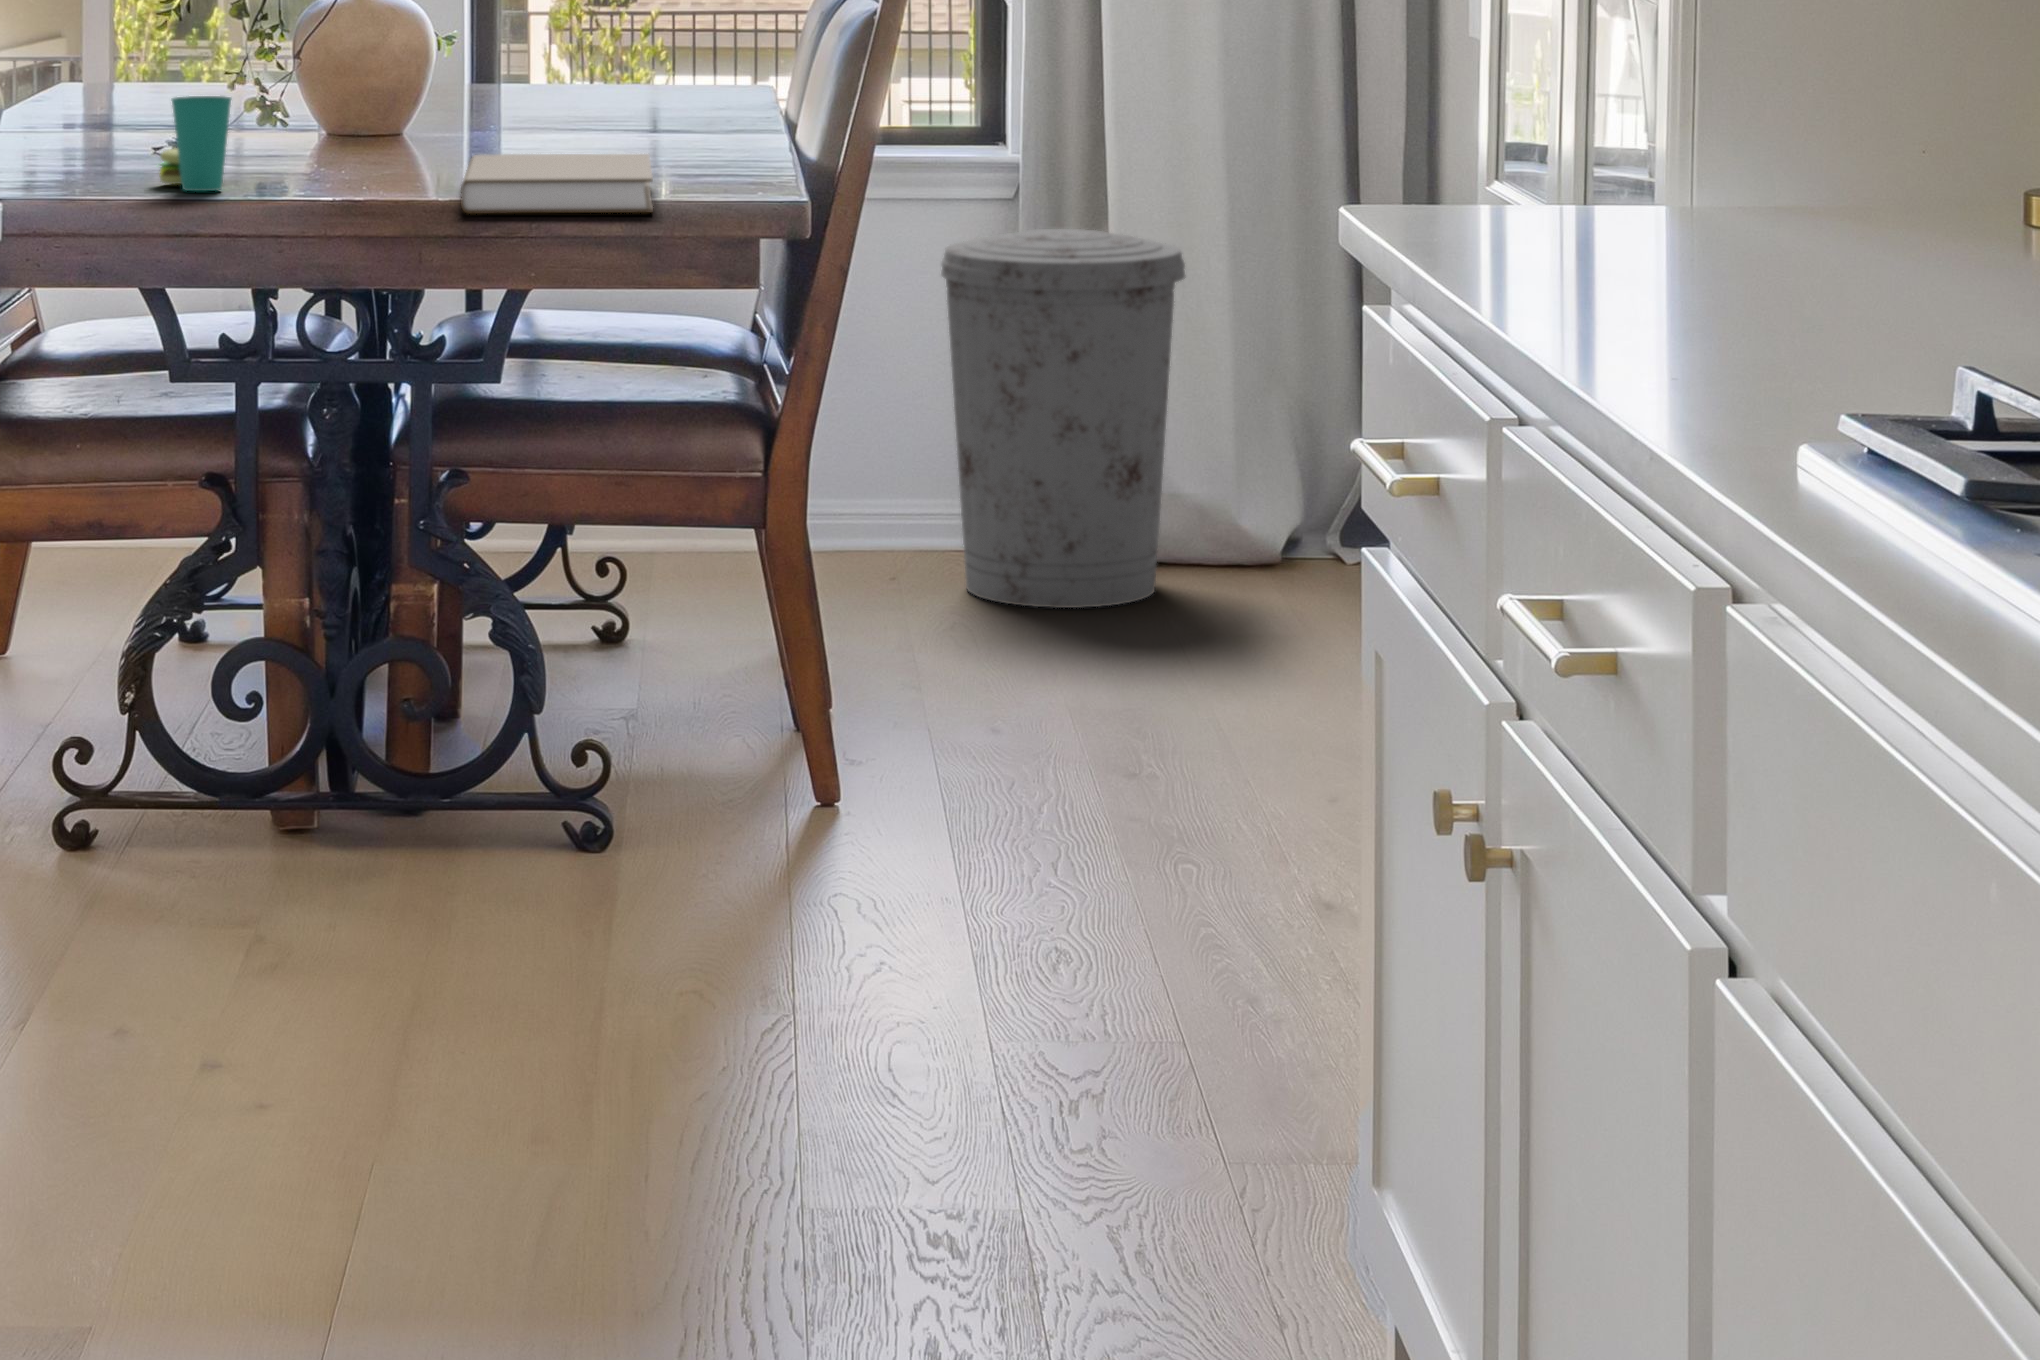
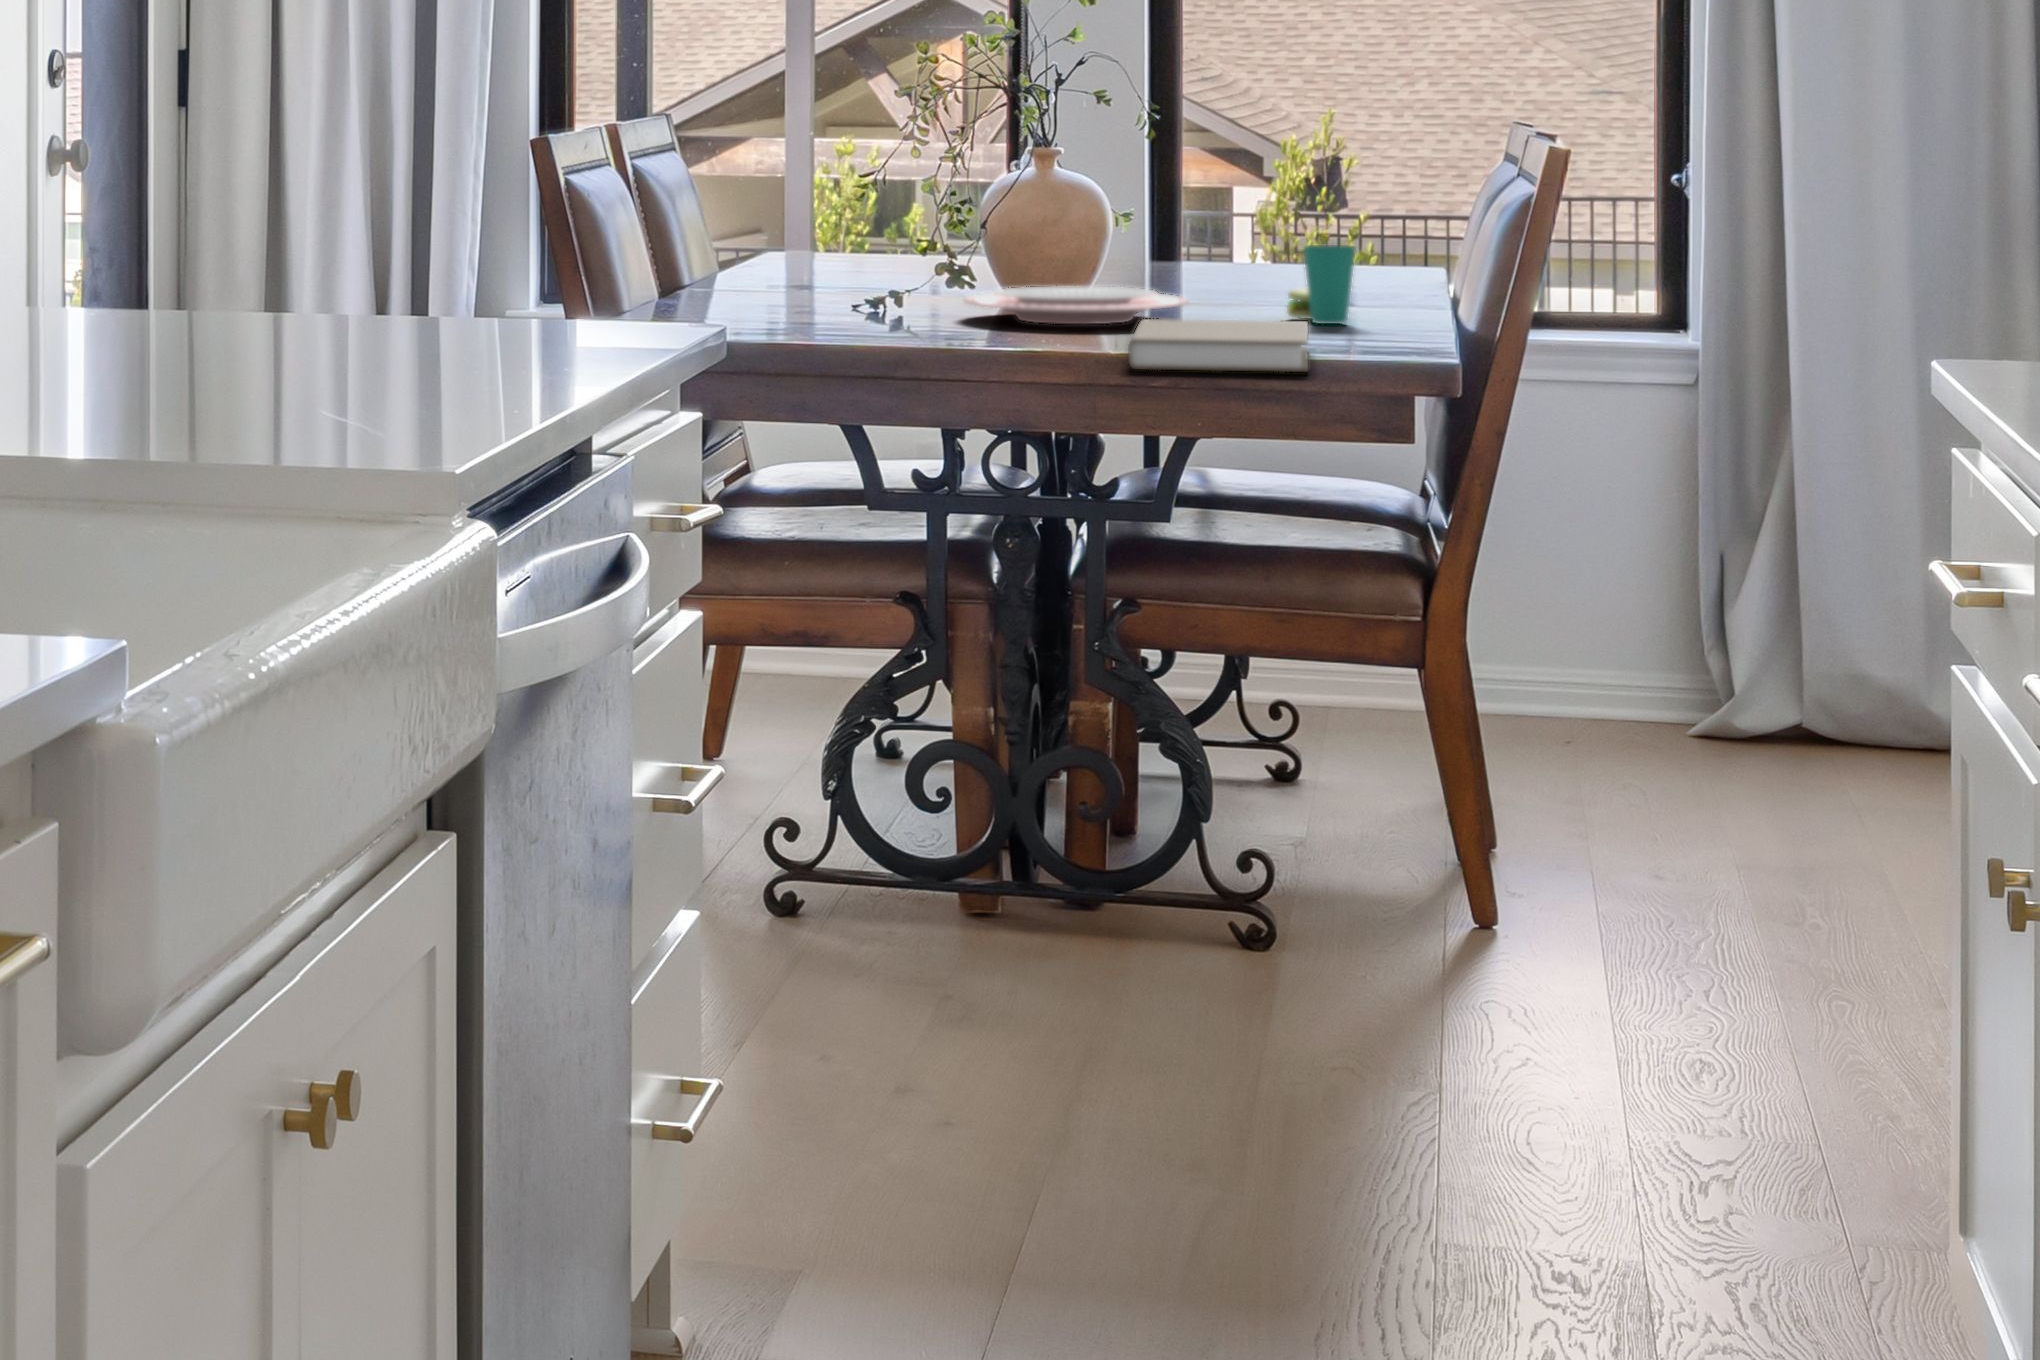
cup: present [160,96,231,191] -> present [1287,245,1356,324]
plate: none [279,117,521,159] -> present [964,286,1187,324]
trash can: present [941,229,1185,608] -> none [1616,412,1874,776]

